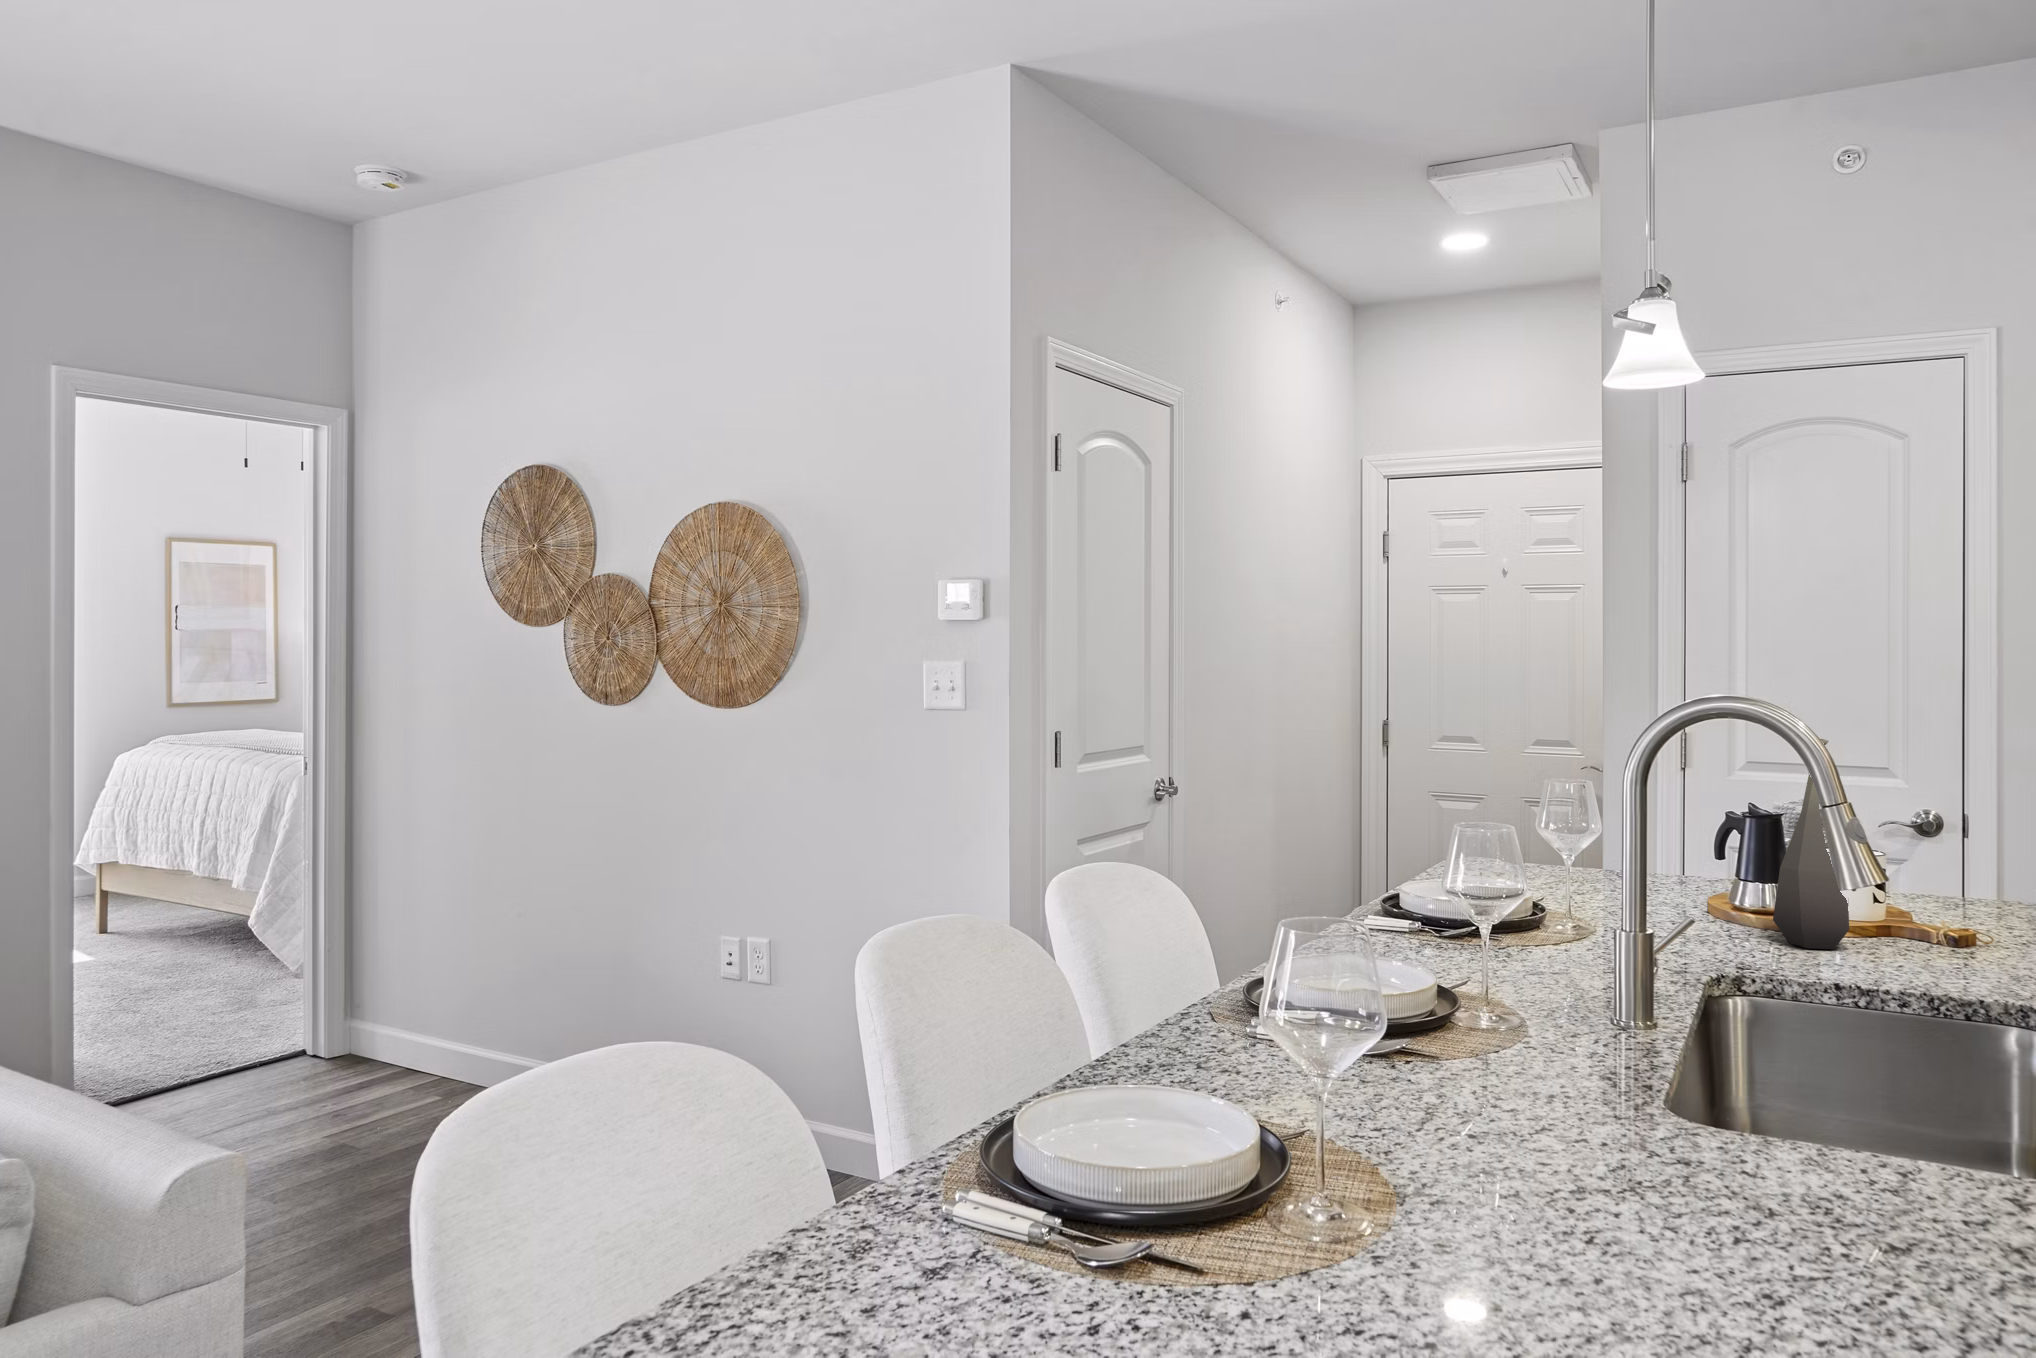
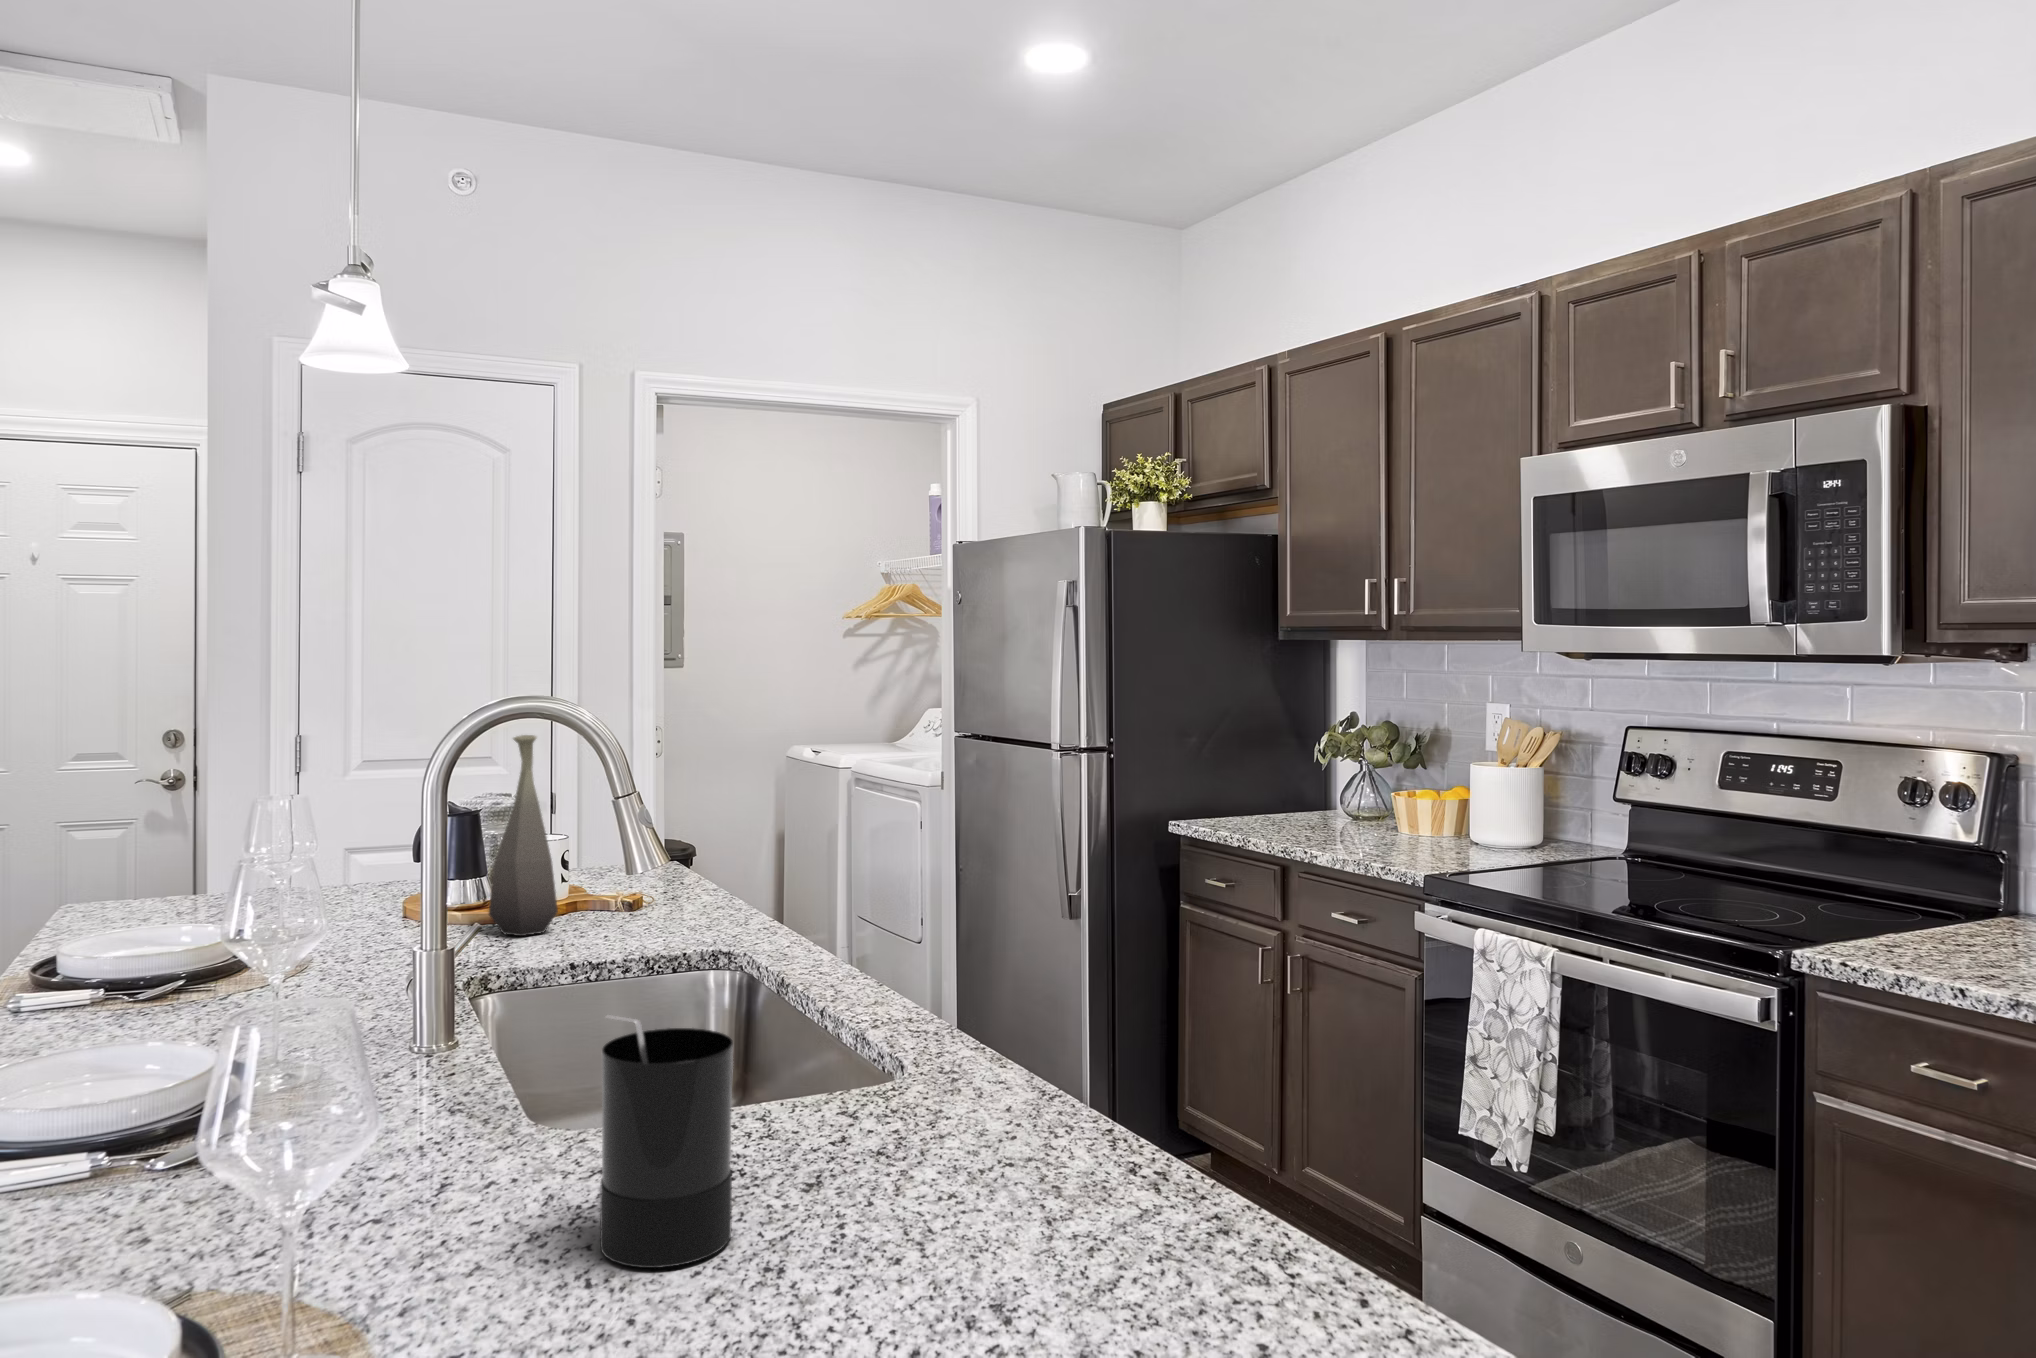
candle: none [1621,1002,1763,1263] -> present [600,1015,733,1268]

